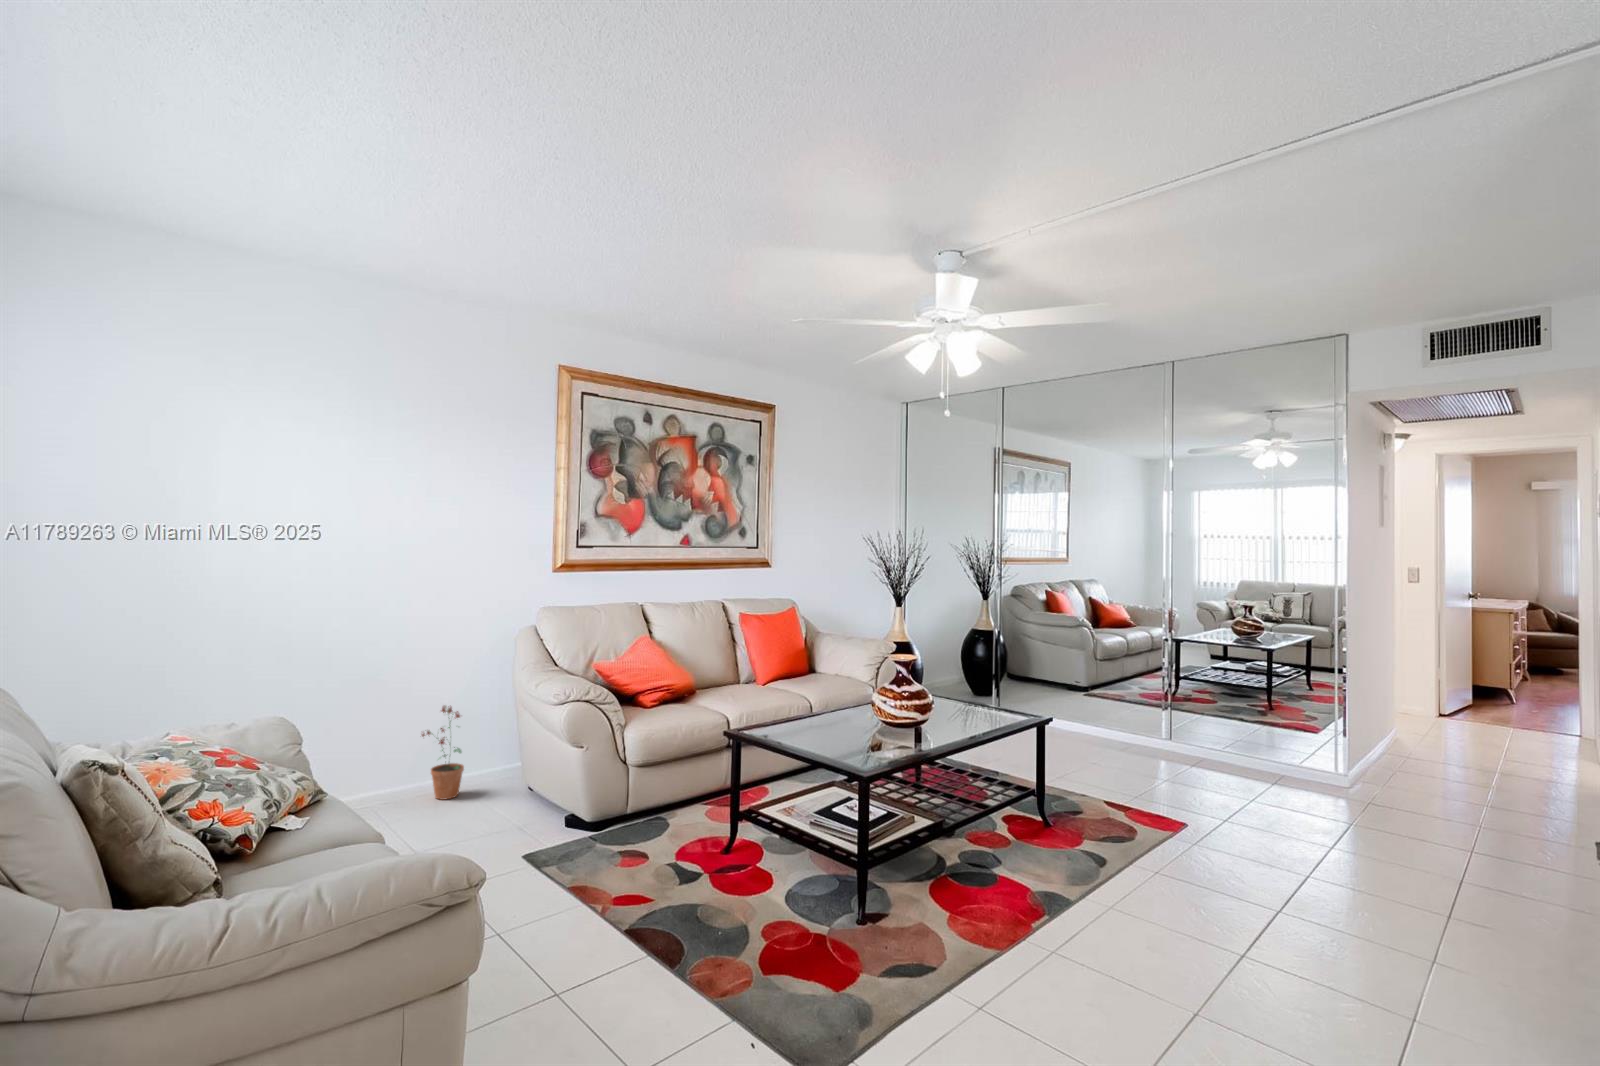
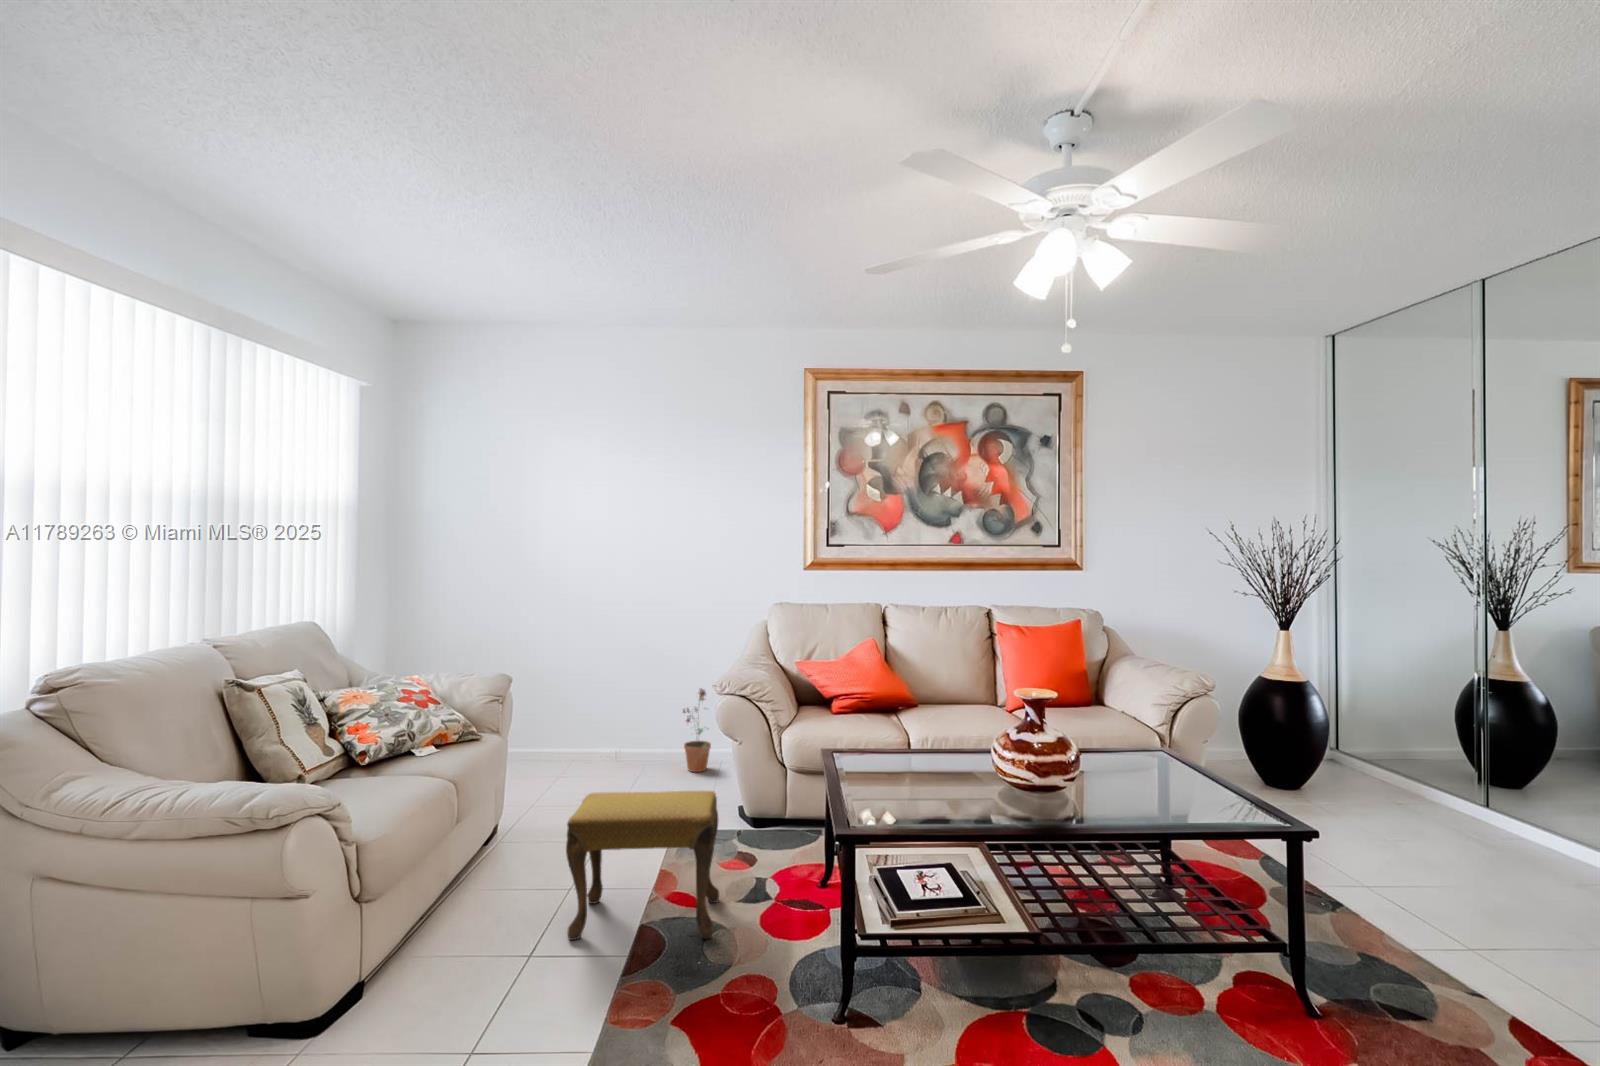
footstool: none [548,788,714,969] -> present [566,791,719,940]

